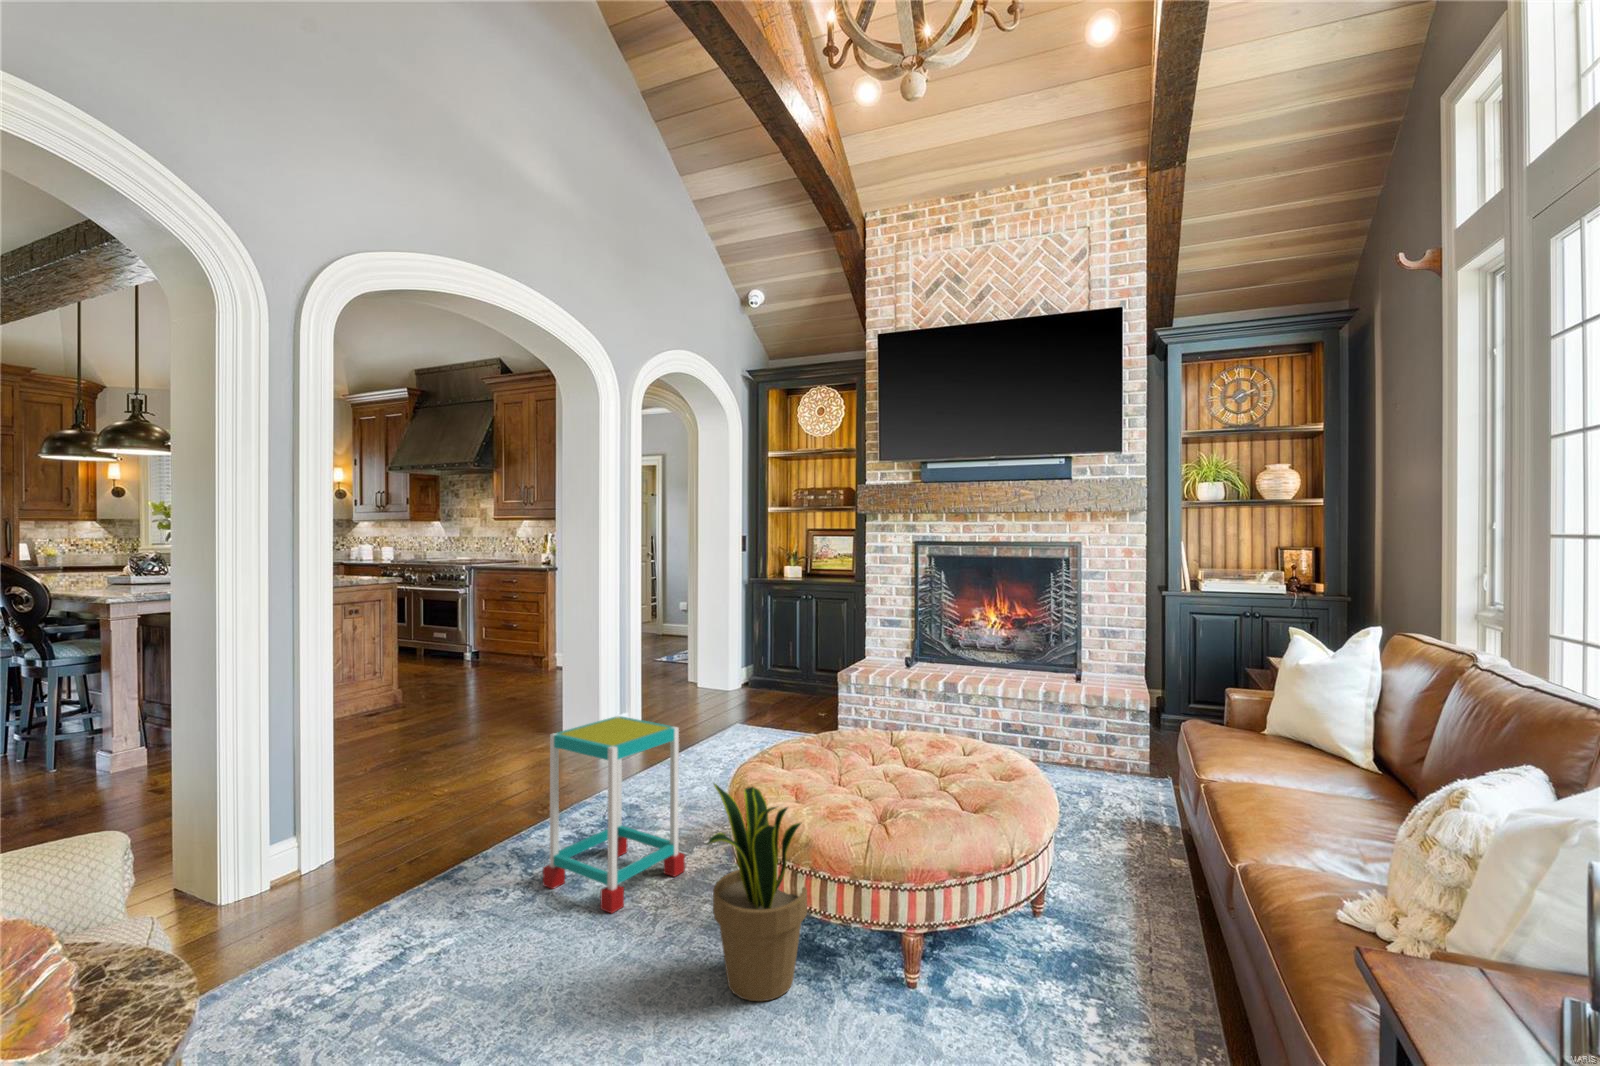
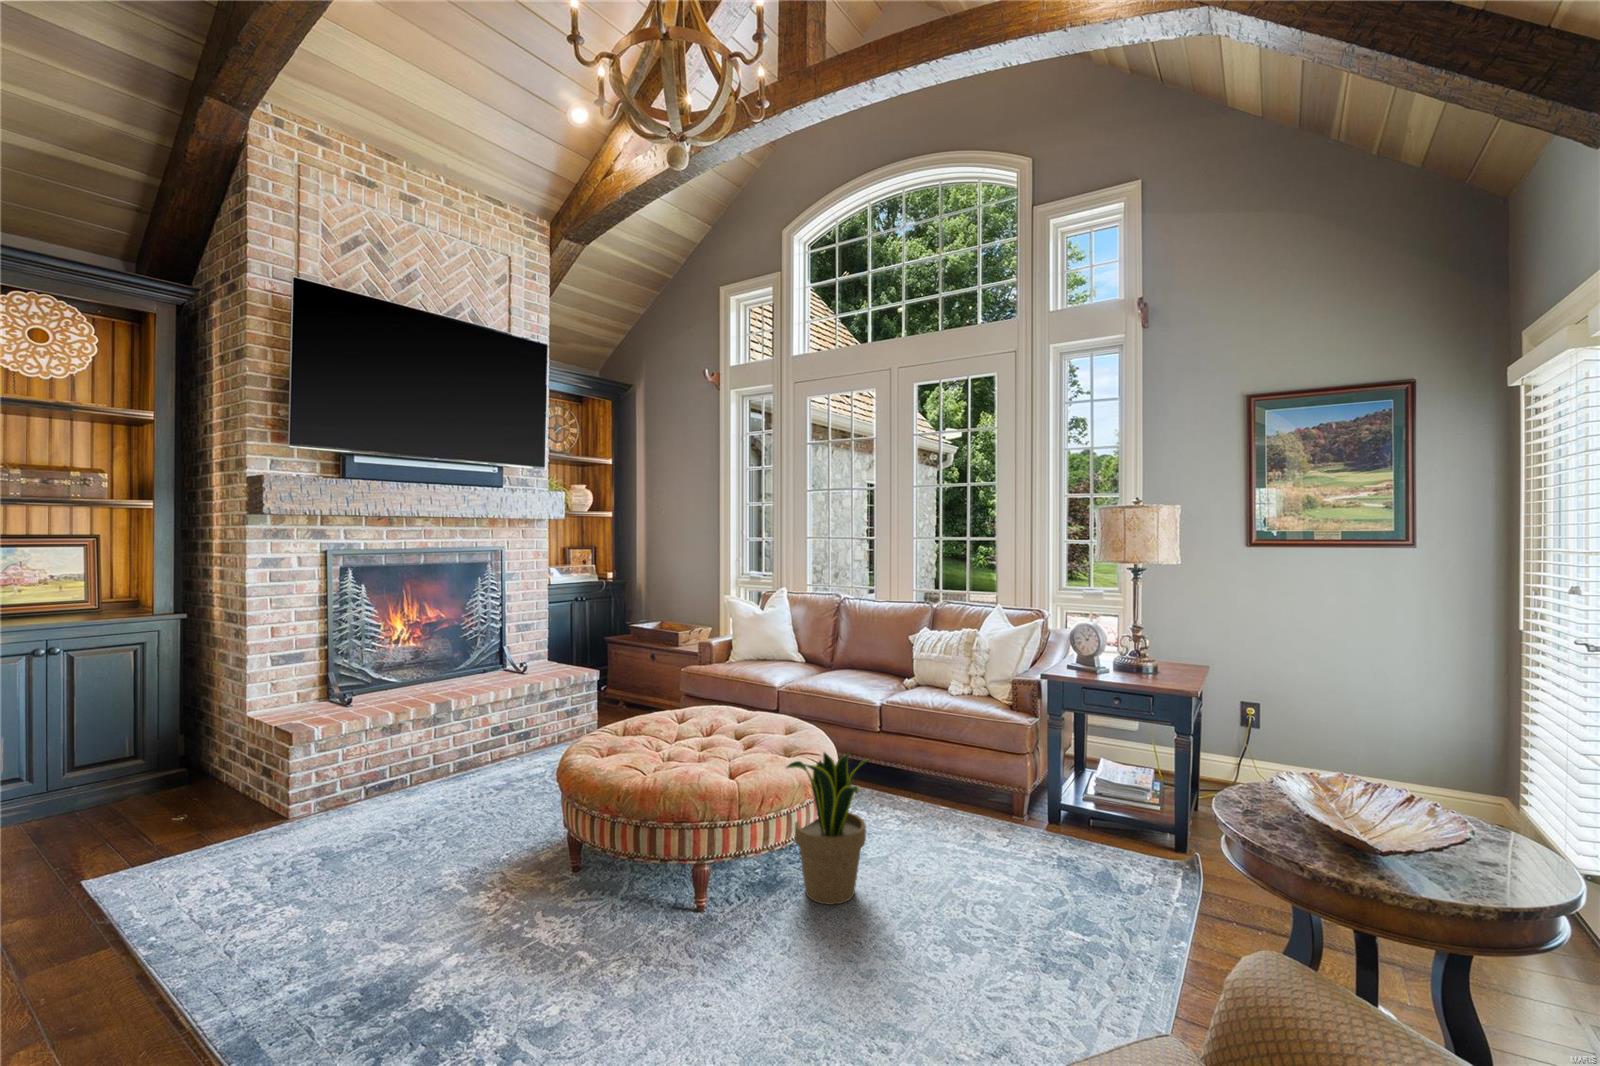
side table: present [543,716,685,913] -> none [537,773,706,1034]

